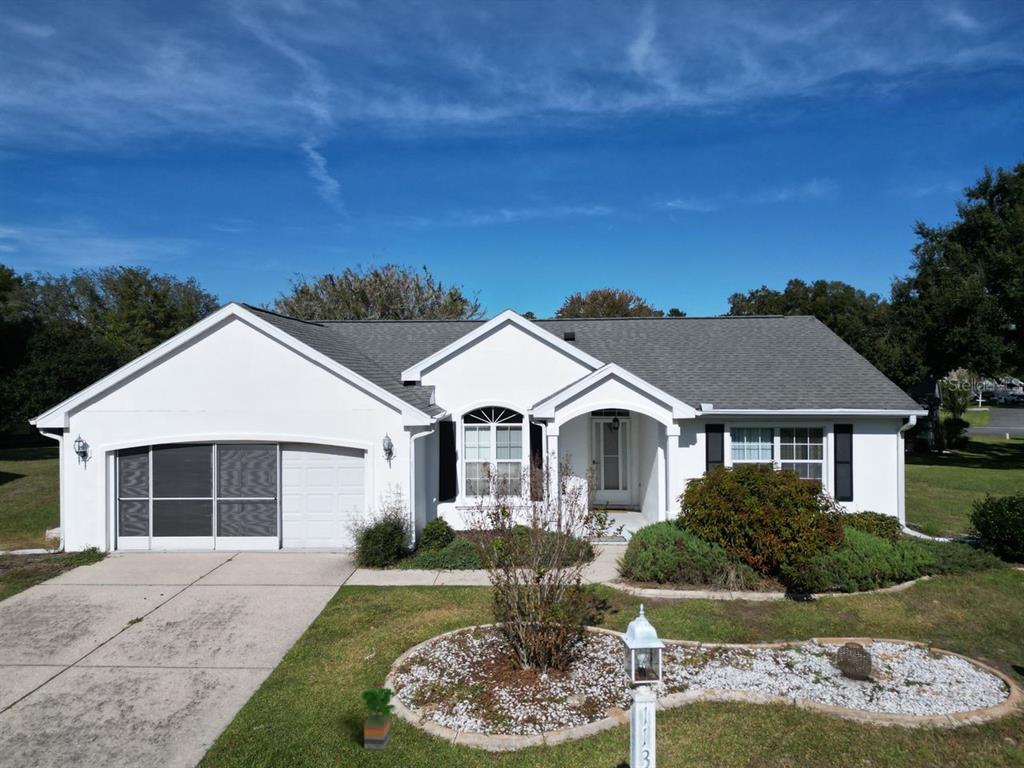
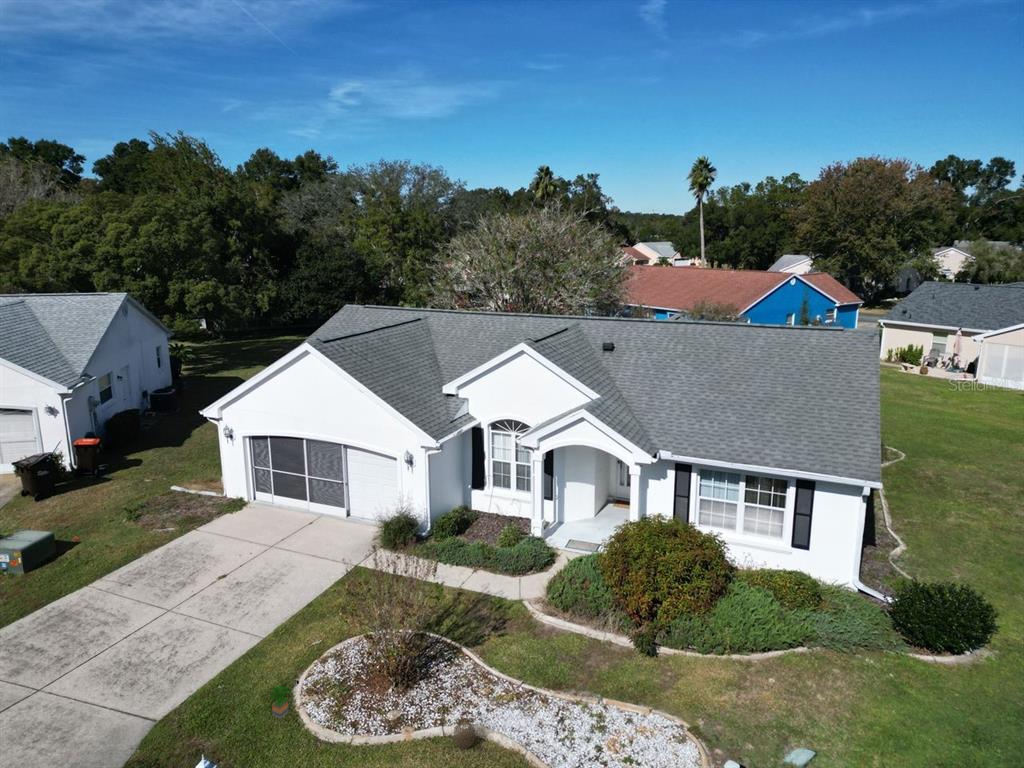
woven basket: present [837,642,872,680] -> present [454,721,475,749]

